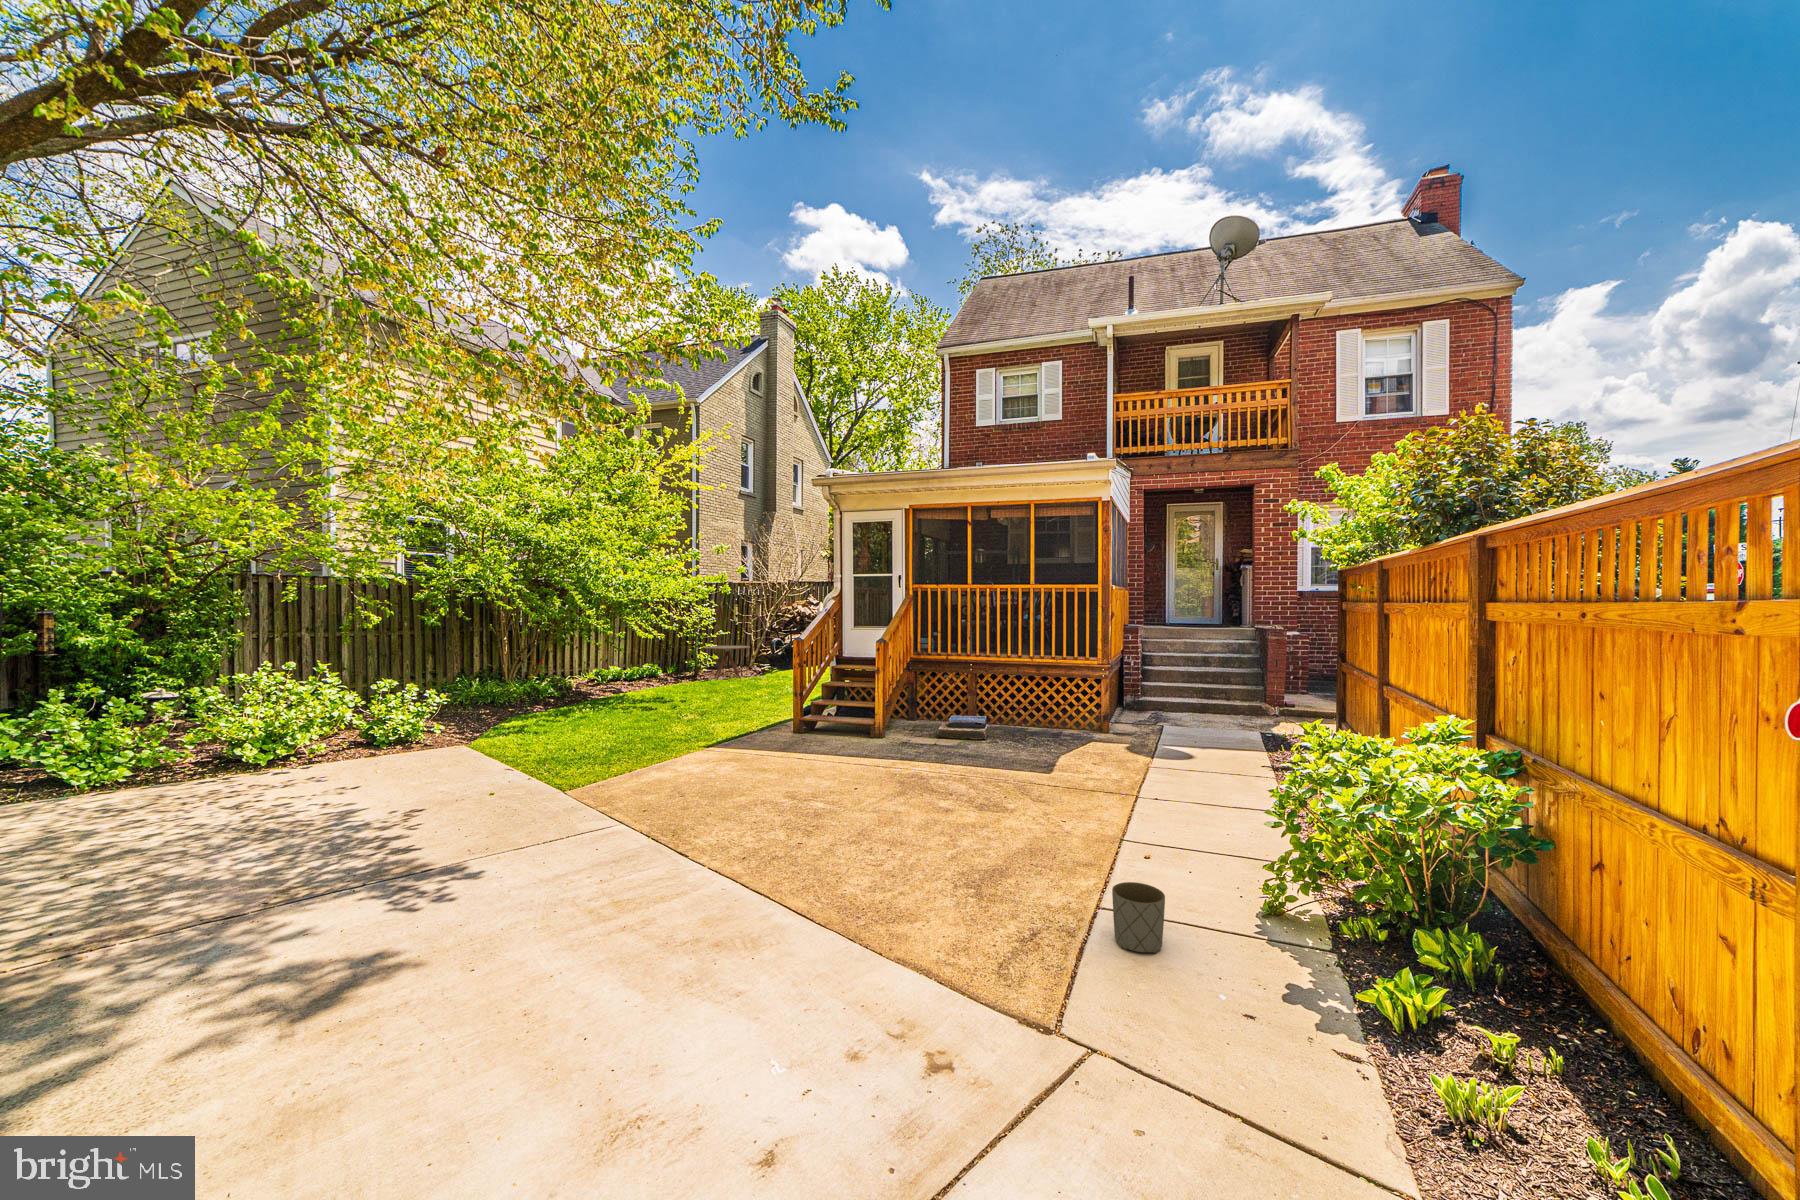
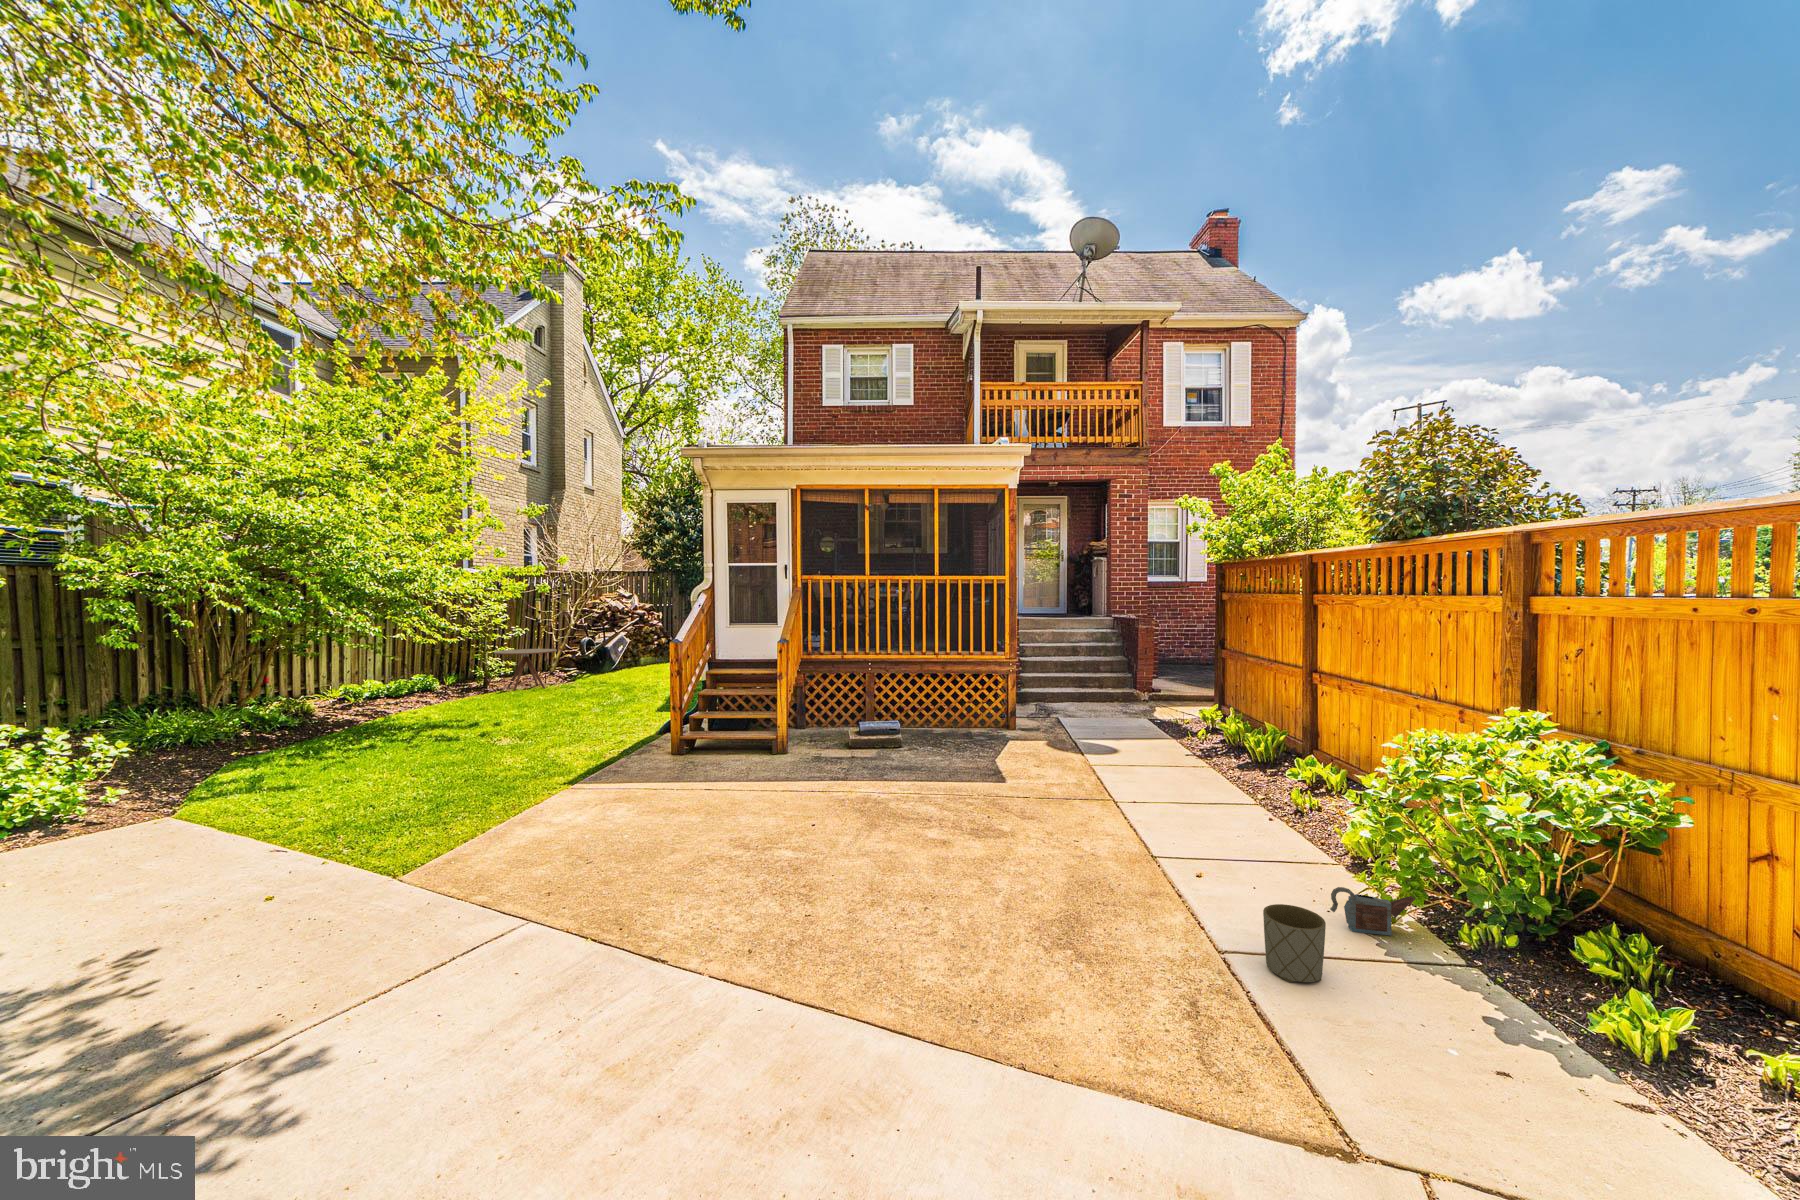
watering can: none [1223,882,1306,936] -> present [1330,887,1415,936]

